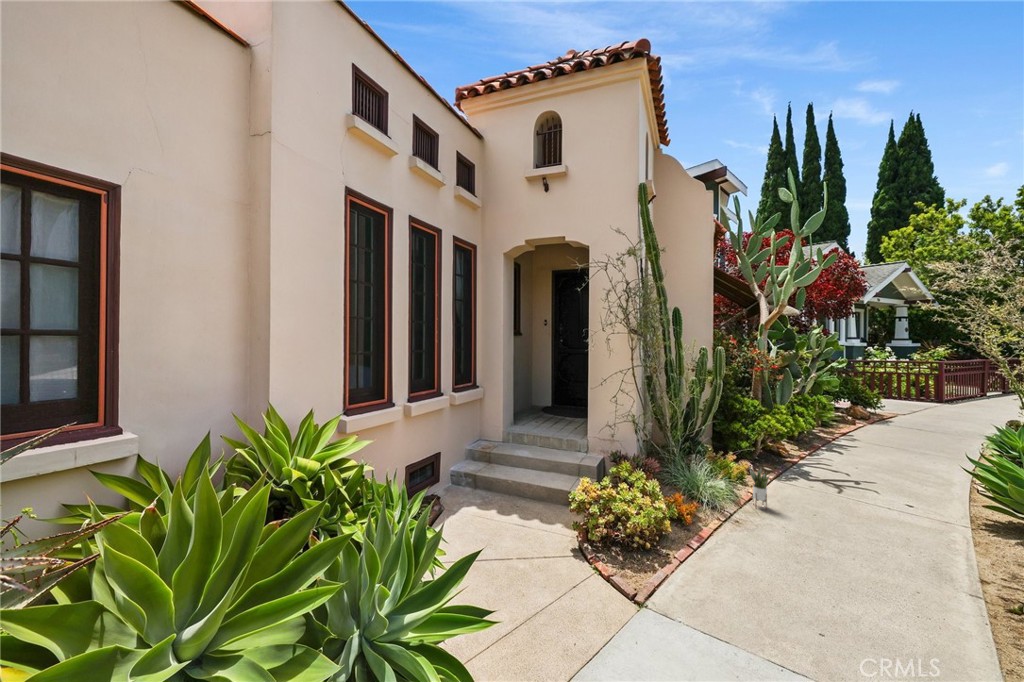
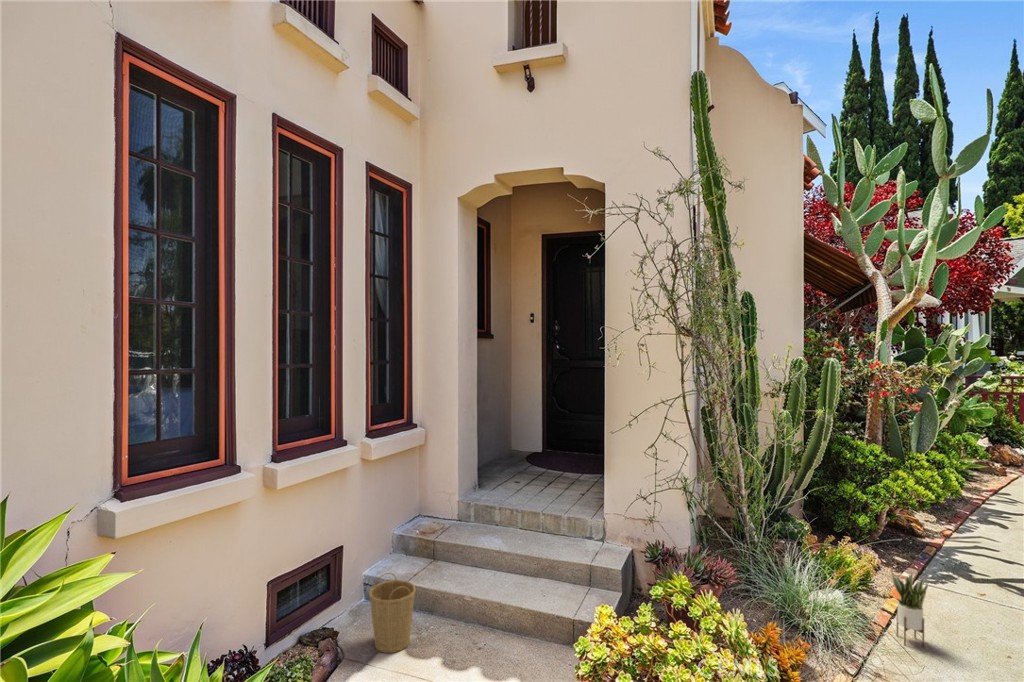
basket: none [458,464,483,506] -> present [369,573,416,653]

